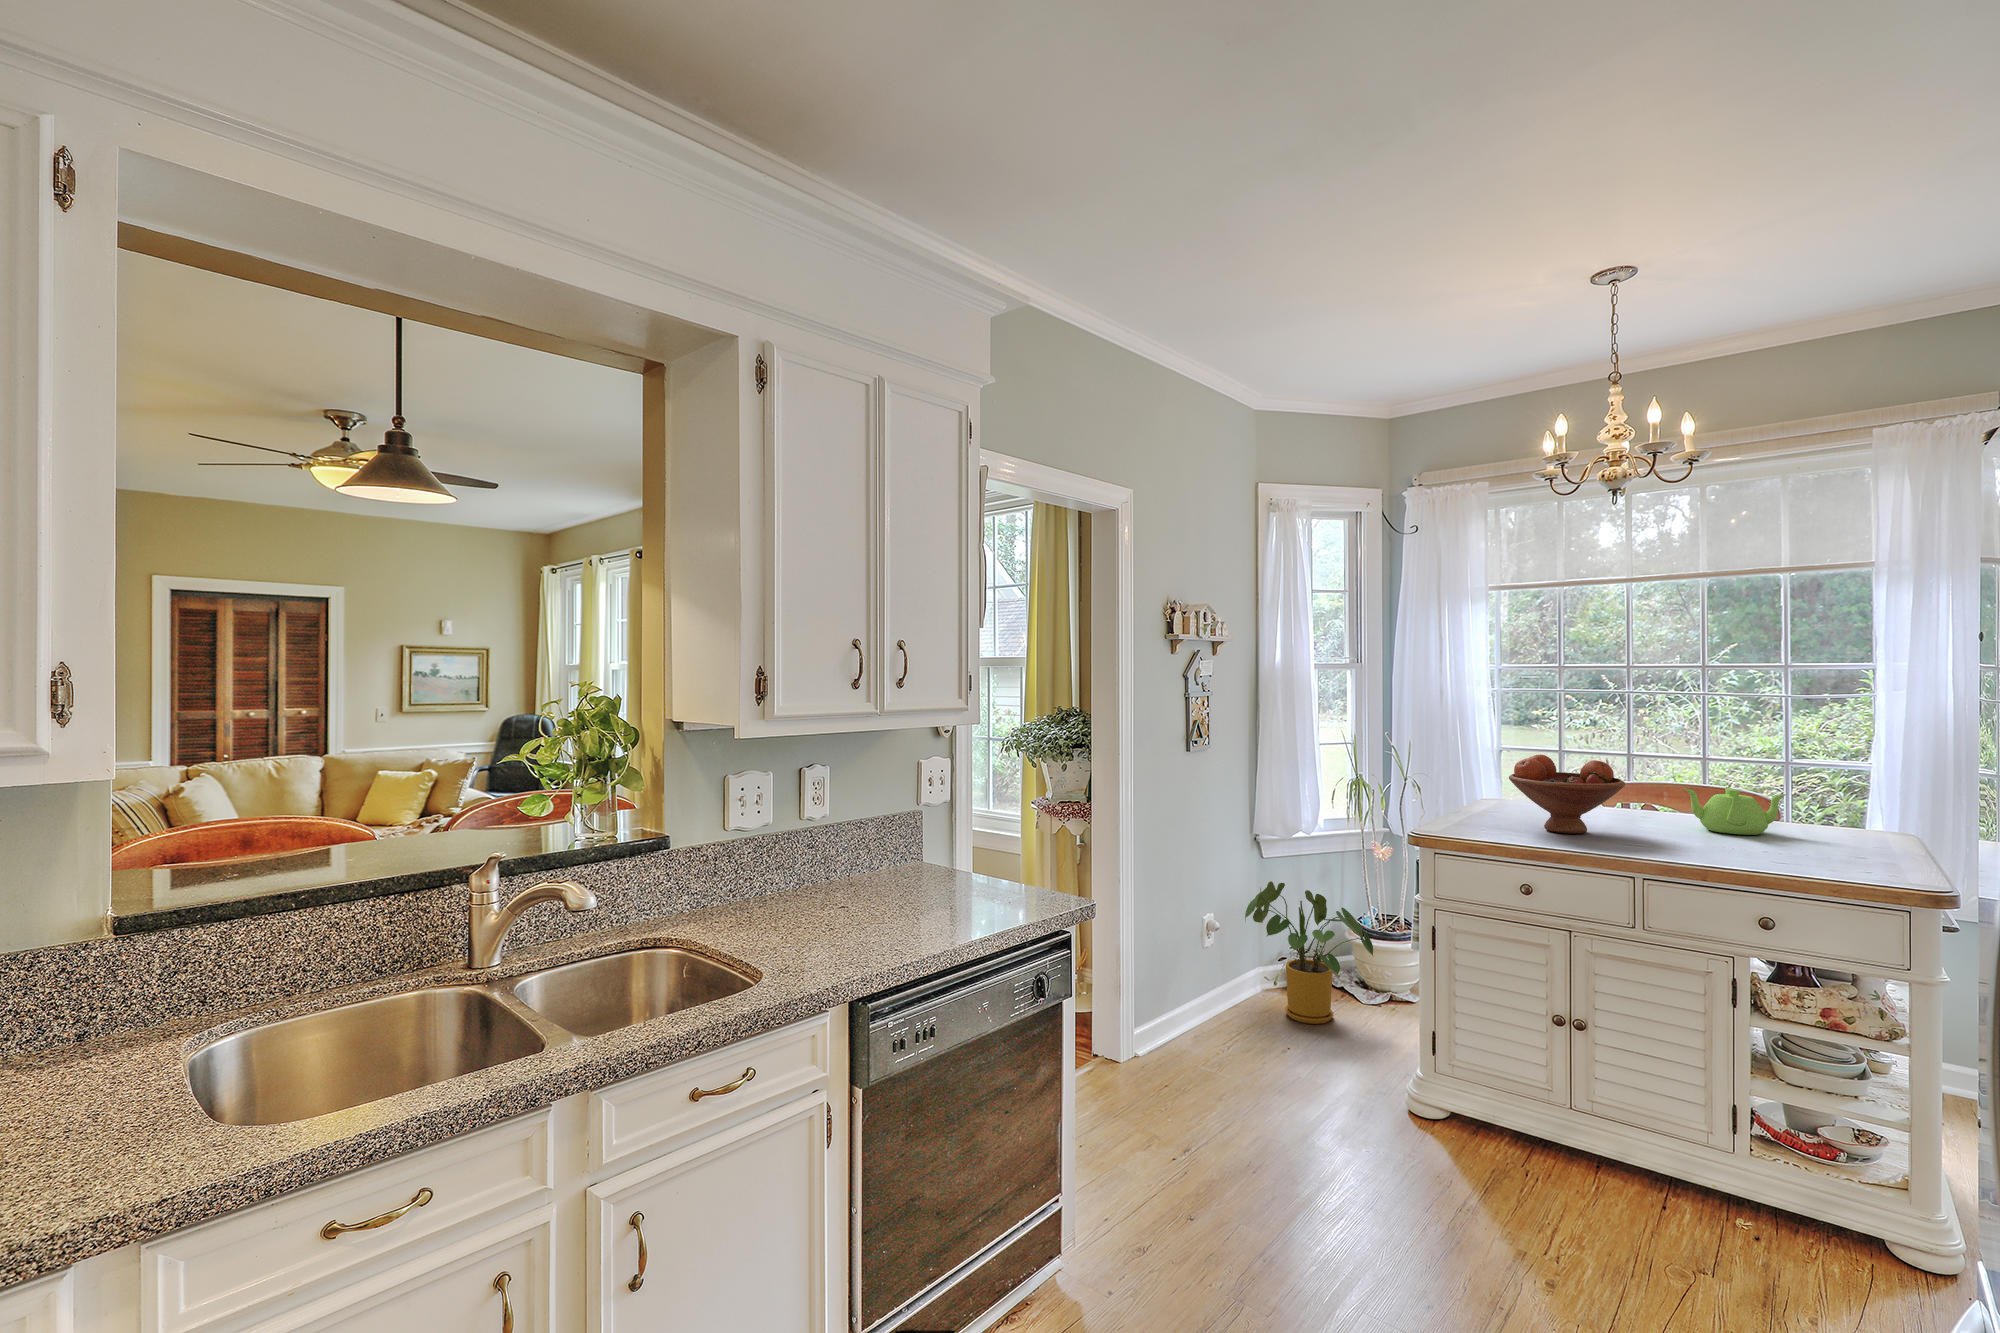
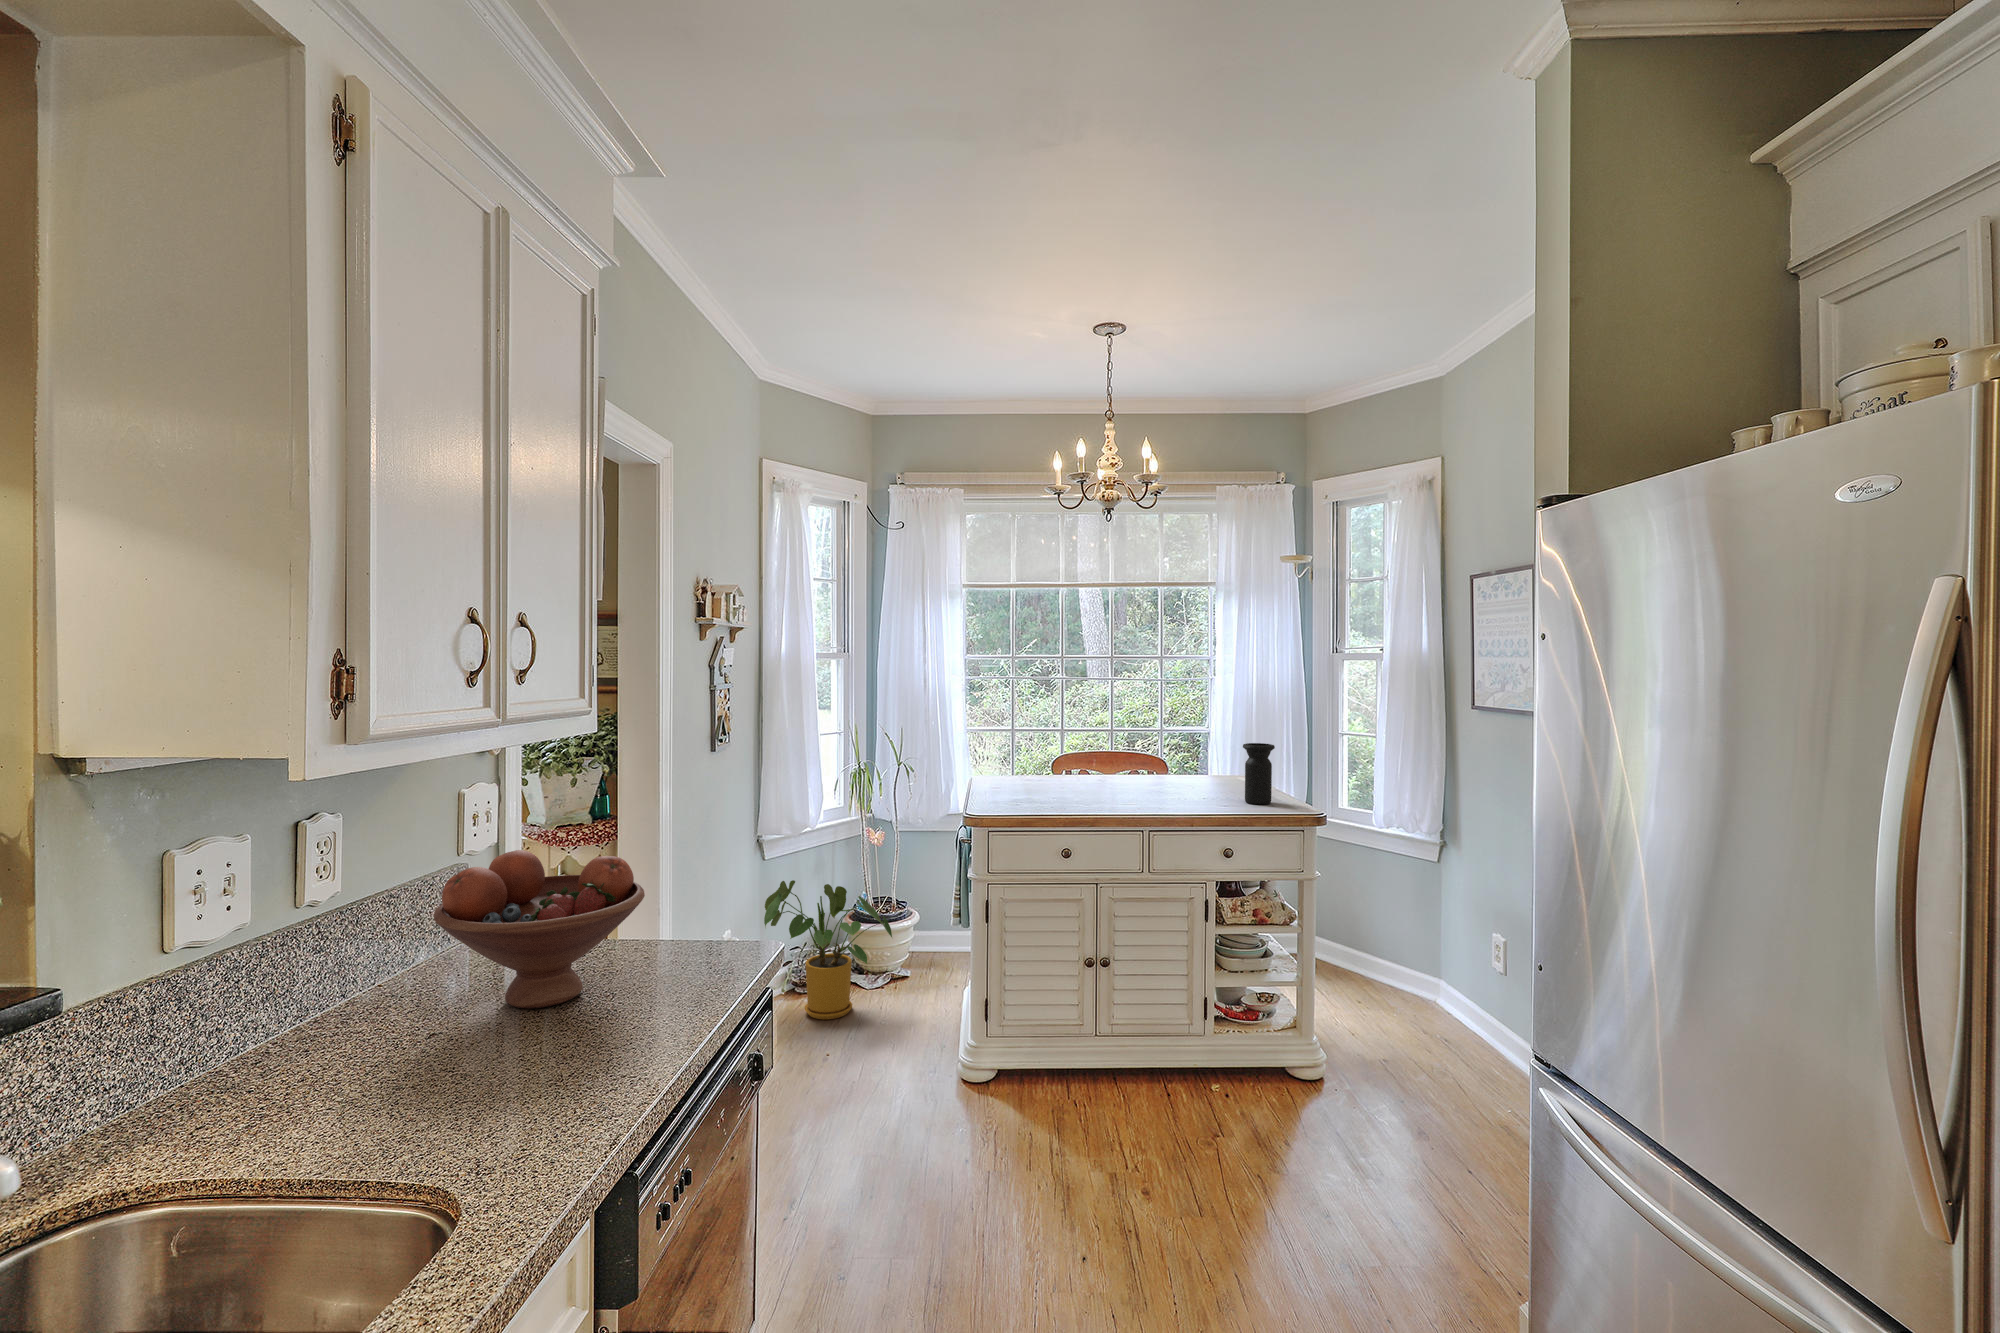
fruit bowl: present [1509,754,1625,834] -> present [434,850,645,1009]
vase: none [1810,780,1866,864] -> present [1243,743,1275,804]
teapot: present [1684,787,1786,835] -> none [1146,752,1208,789]

